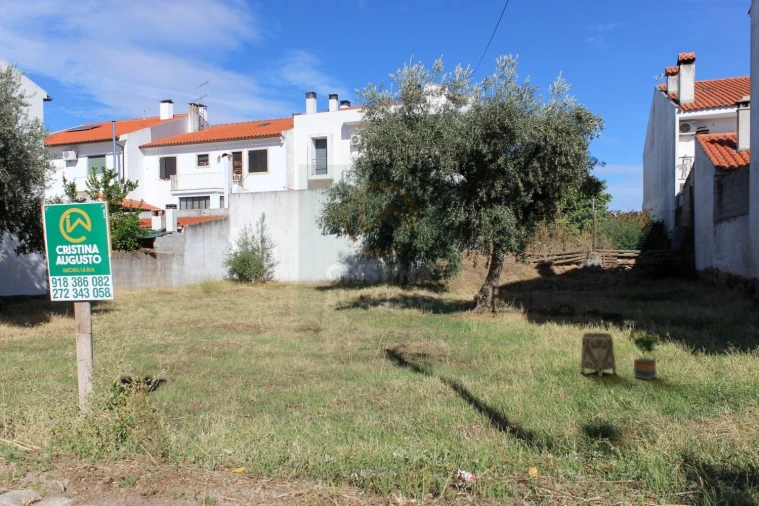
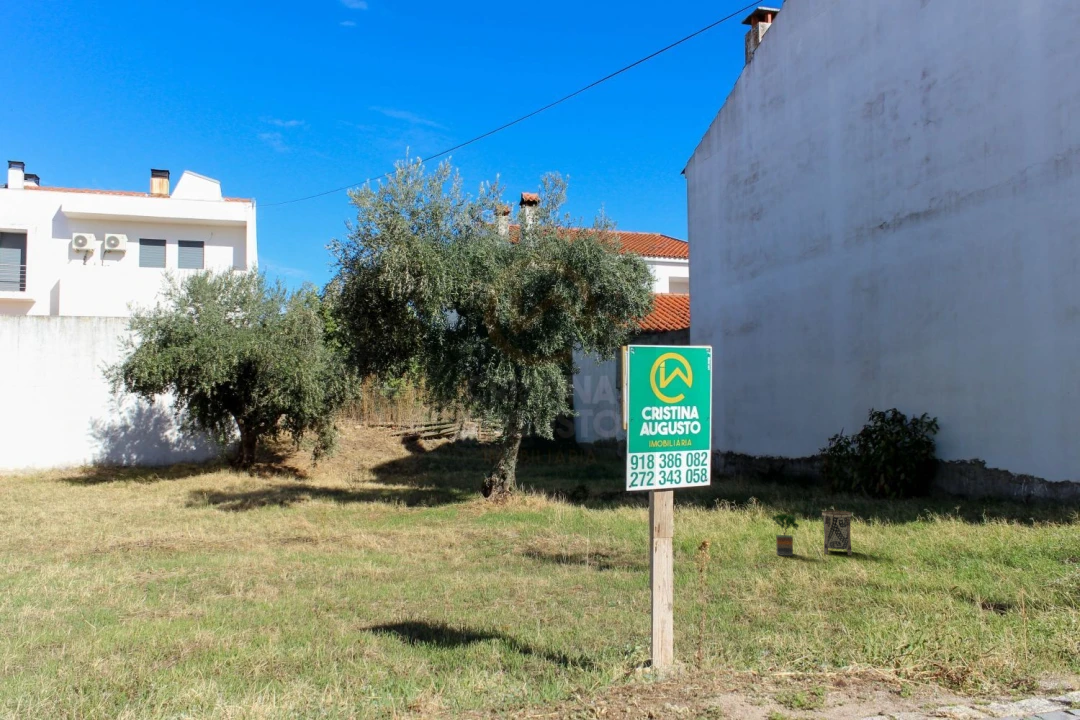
bench: present [492,286,533,313] -> none [500,464,547,499]
potted tree: present [634,337,660,379] -> present [772,514,799,556]

